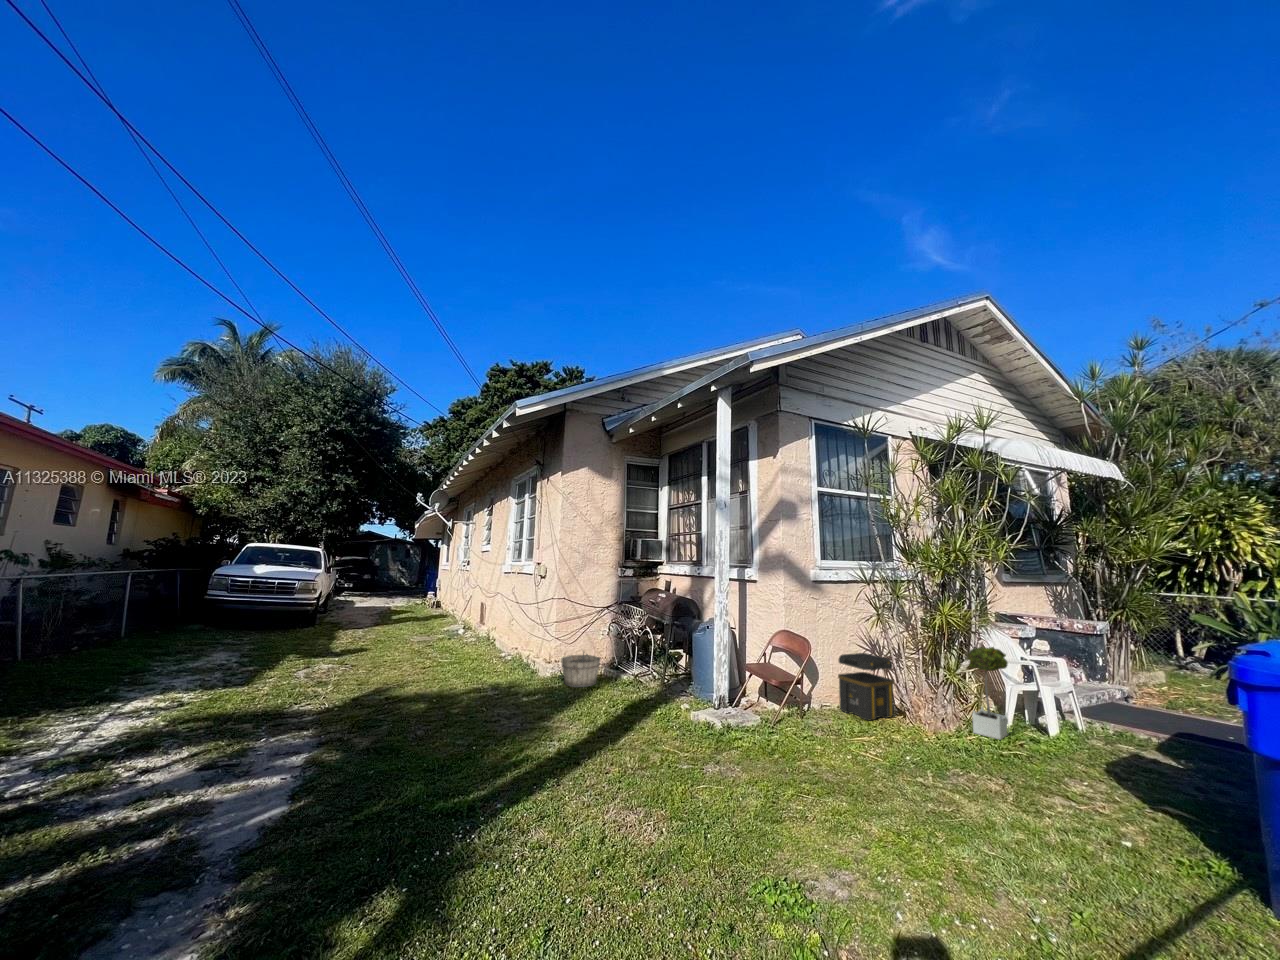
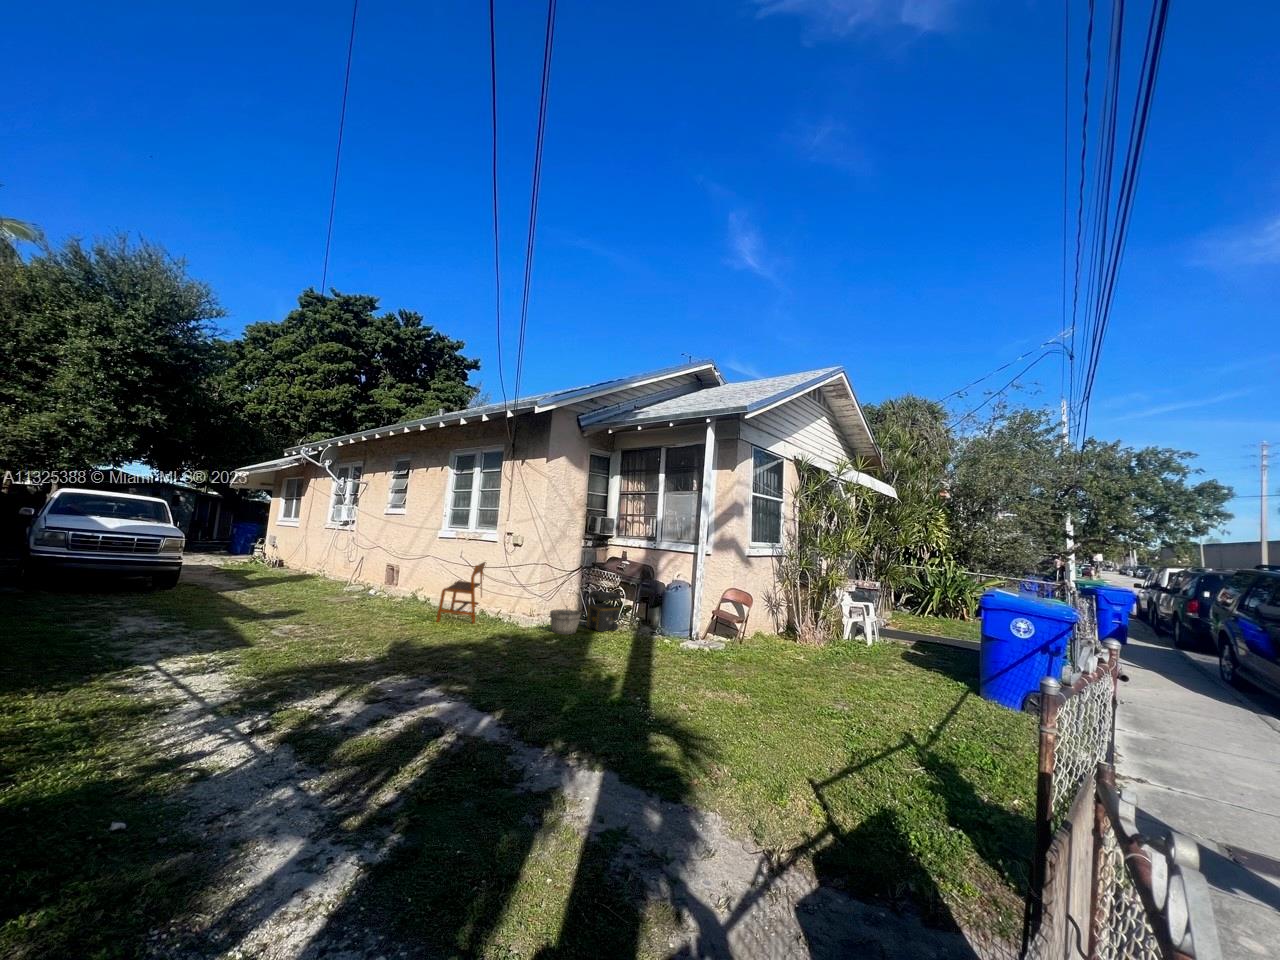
bench: none [457,596,528,669] -> present [436,562,486,623]
potted tree: present [966,647,1008,739] -> none [830,597,853,651]
toolbox: present [838,653,894,720] -> present [586,591,621,632]

